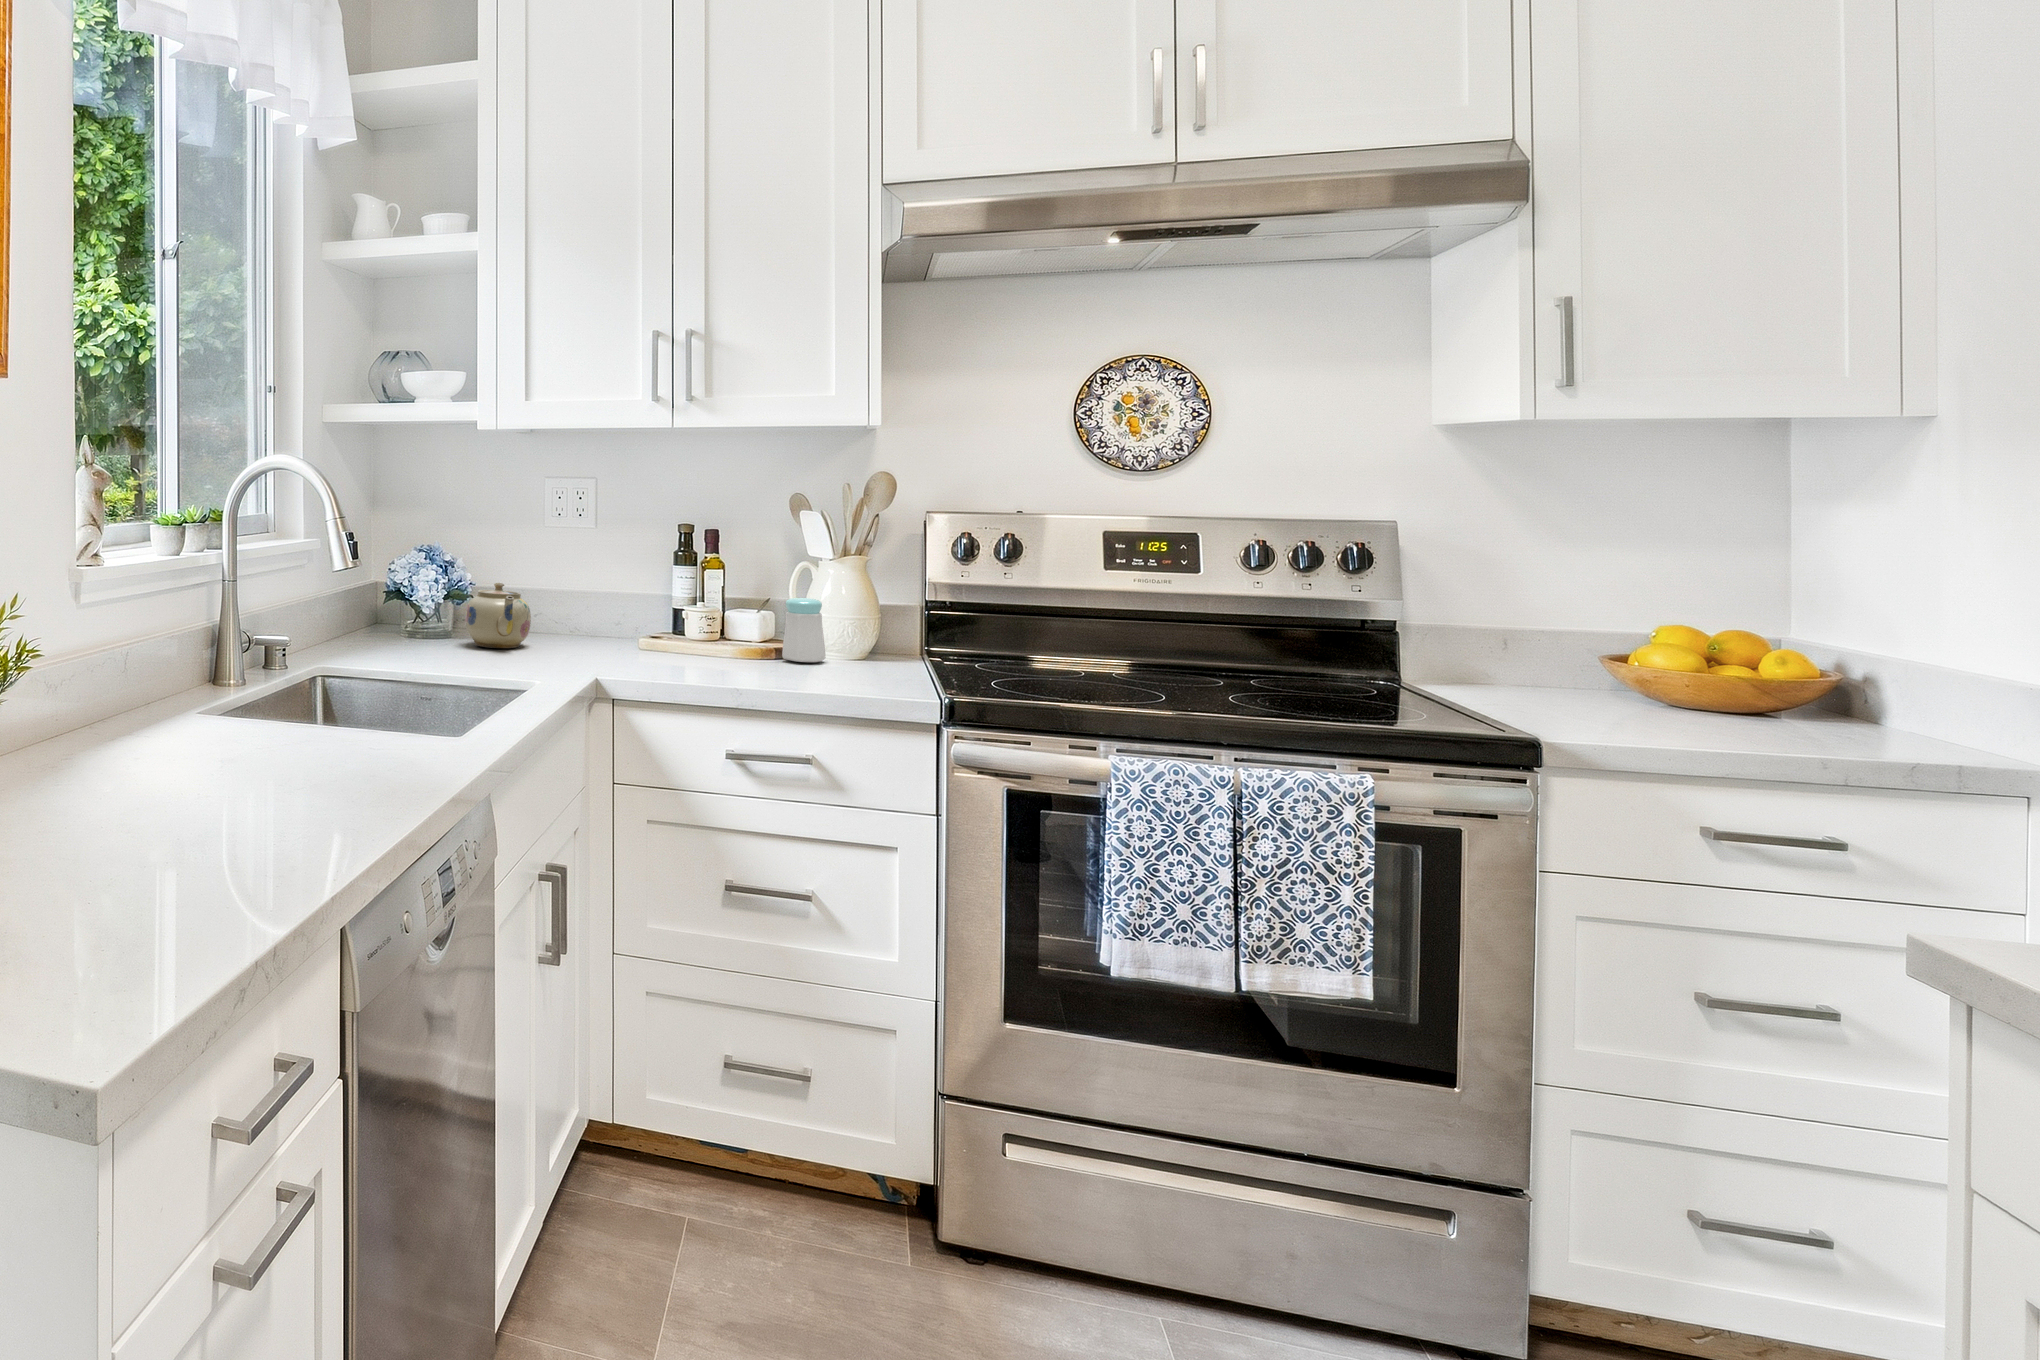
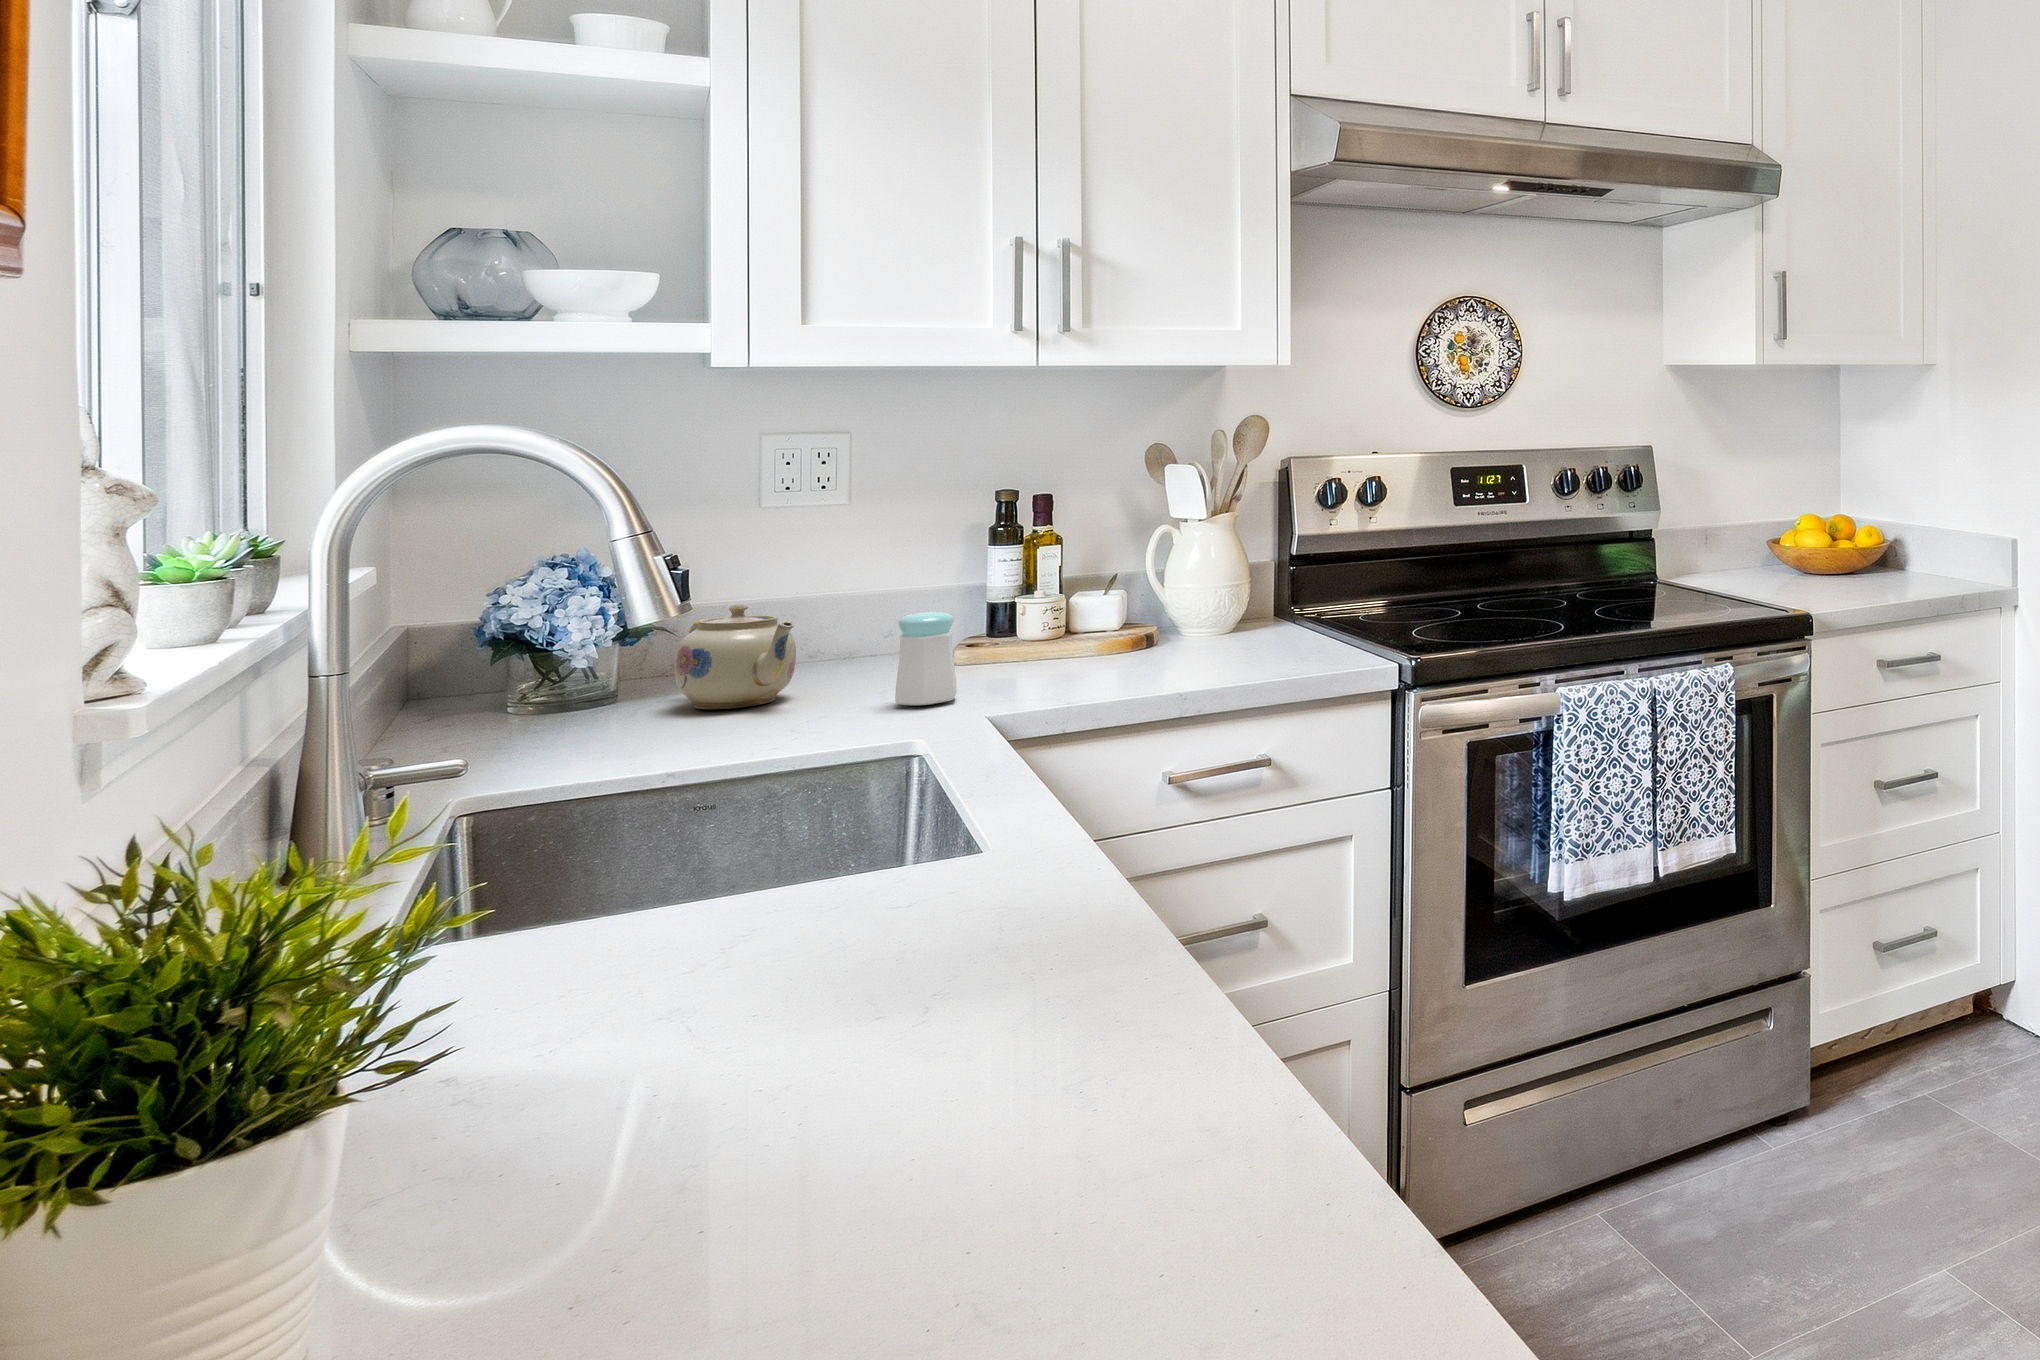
salt shaker: present [782,598,826,662] -> present [895,612,957,705]

